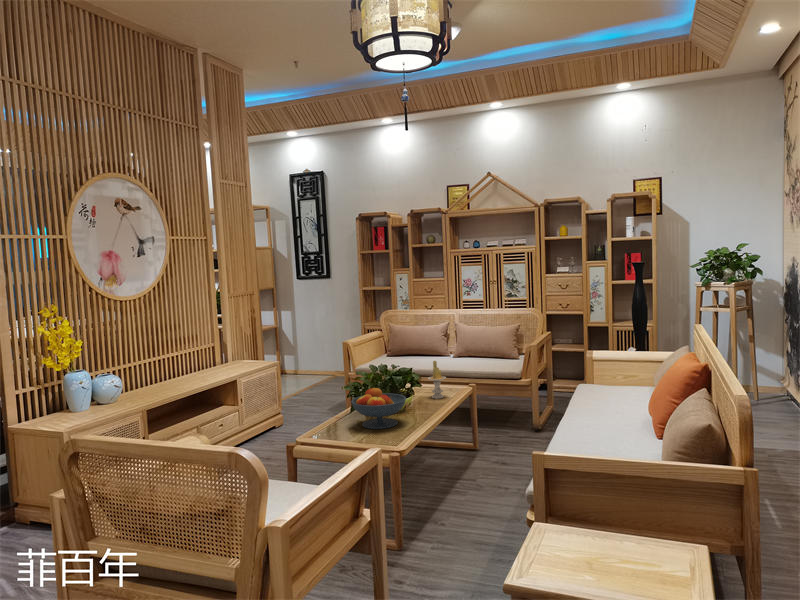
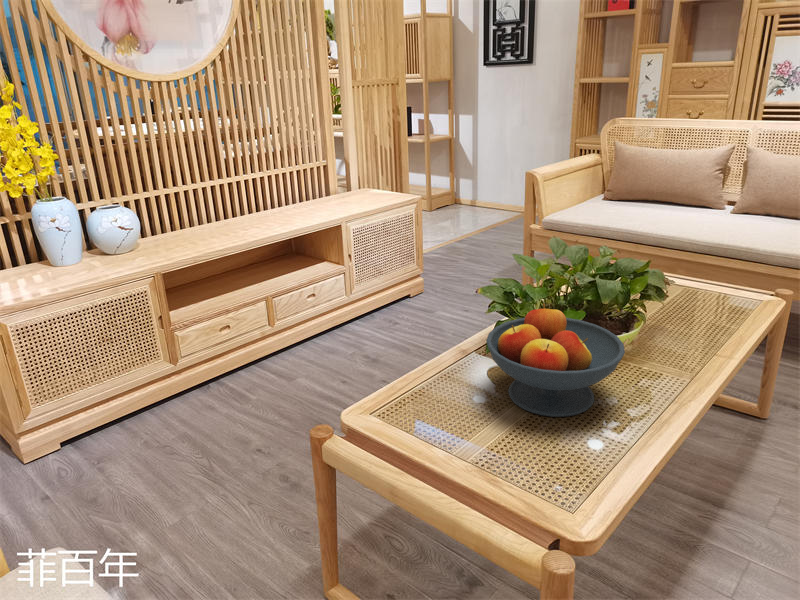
candle: present [428,361,446,399] -> none [682,240,728,324]

